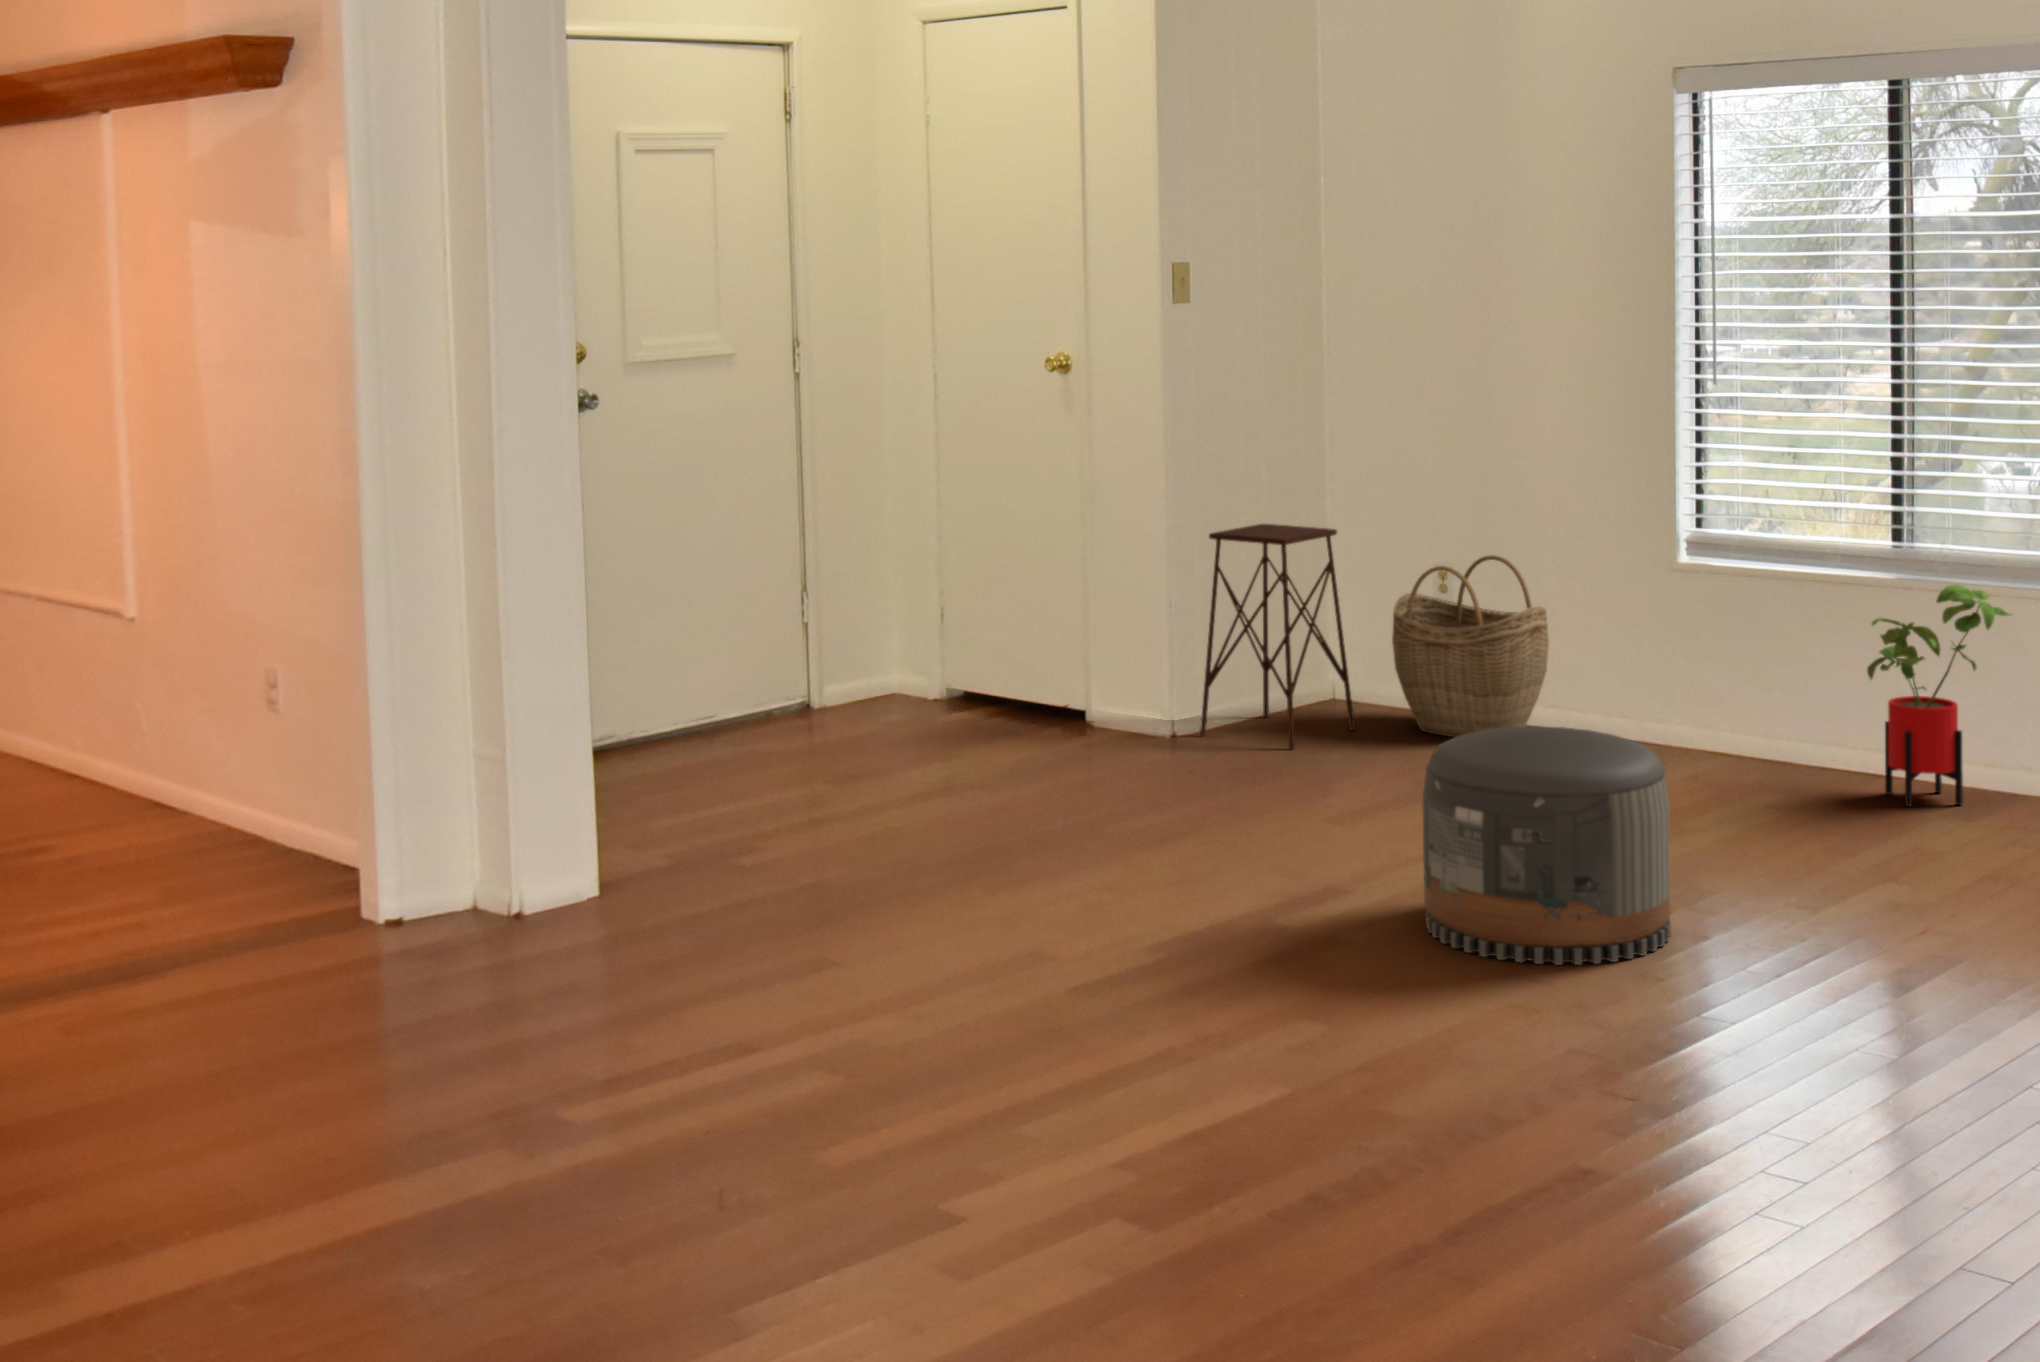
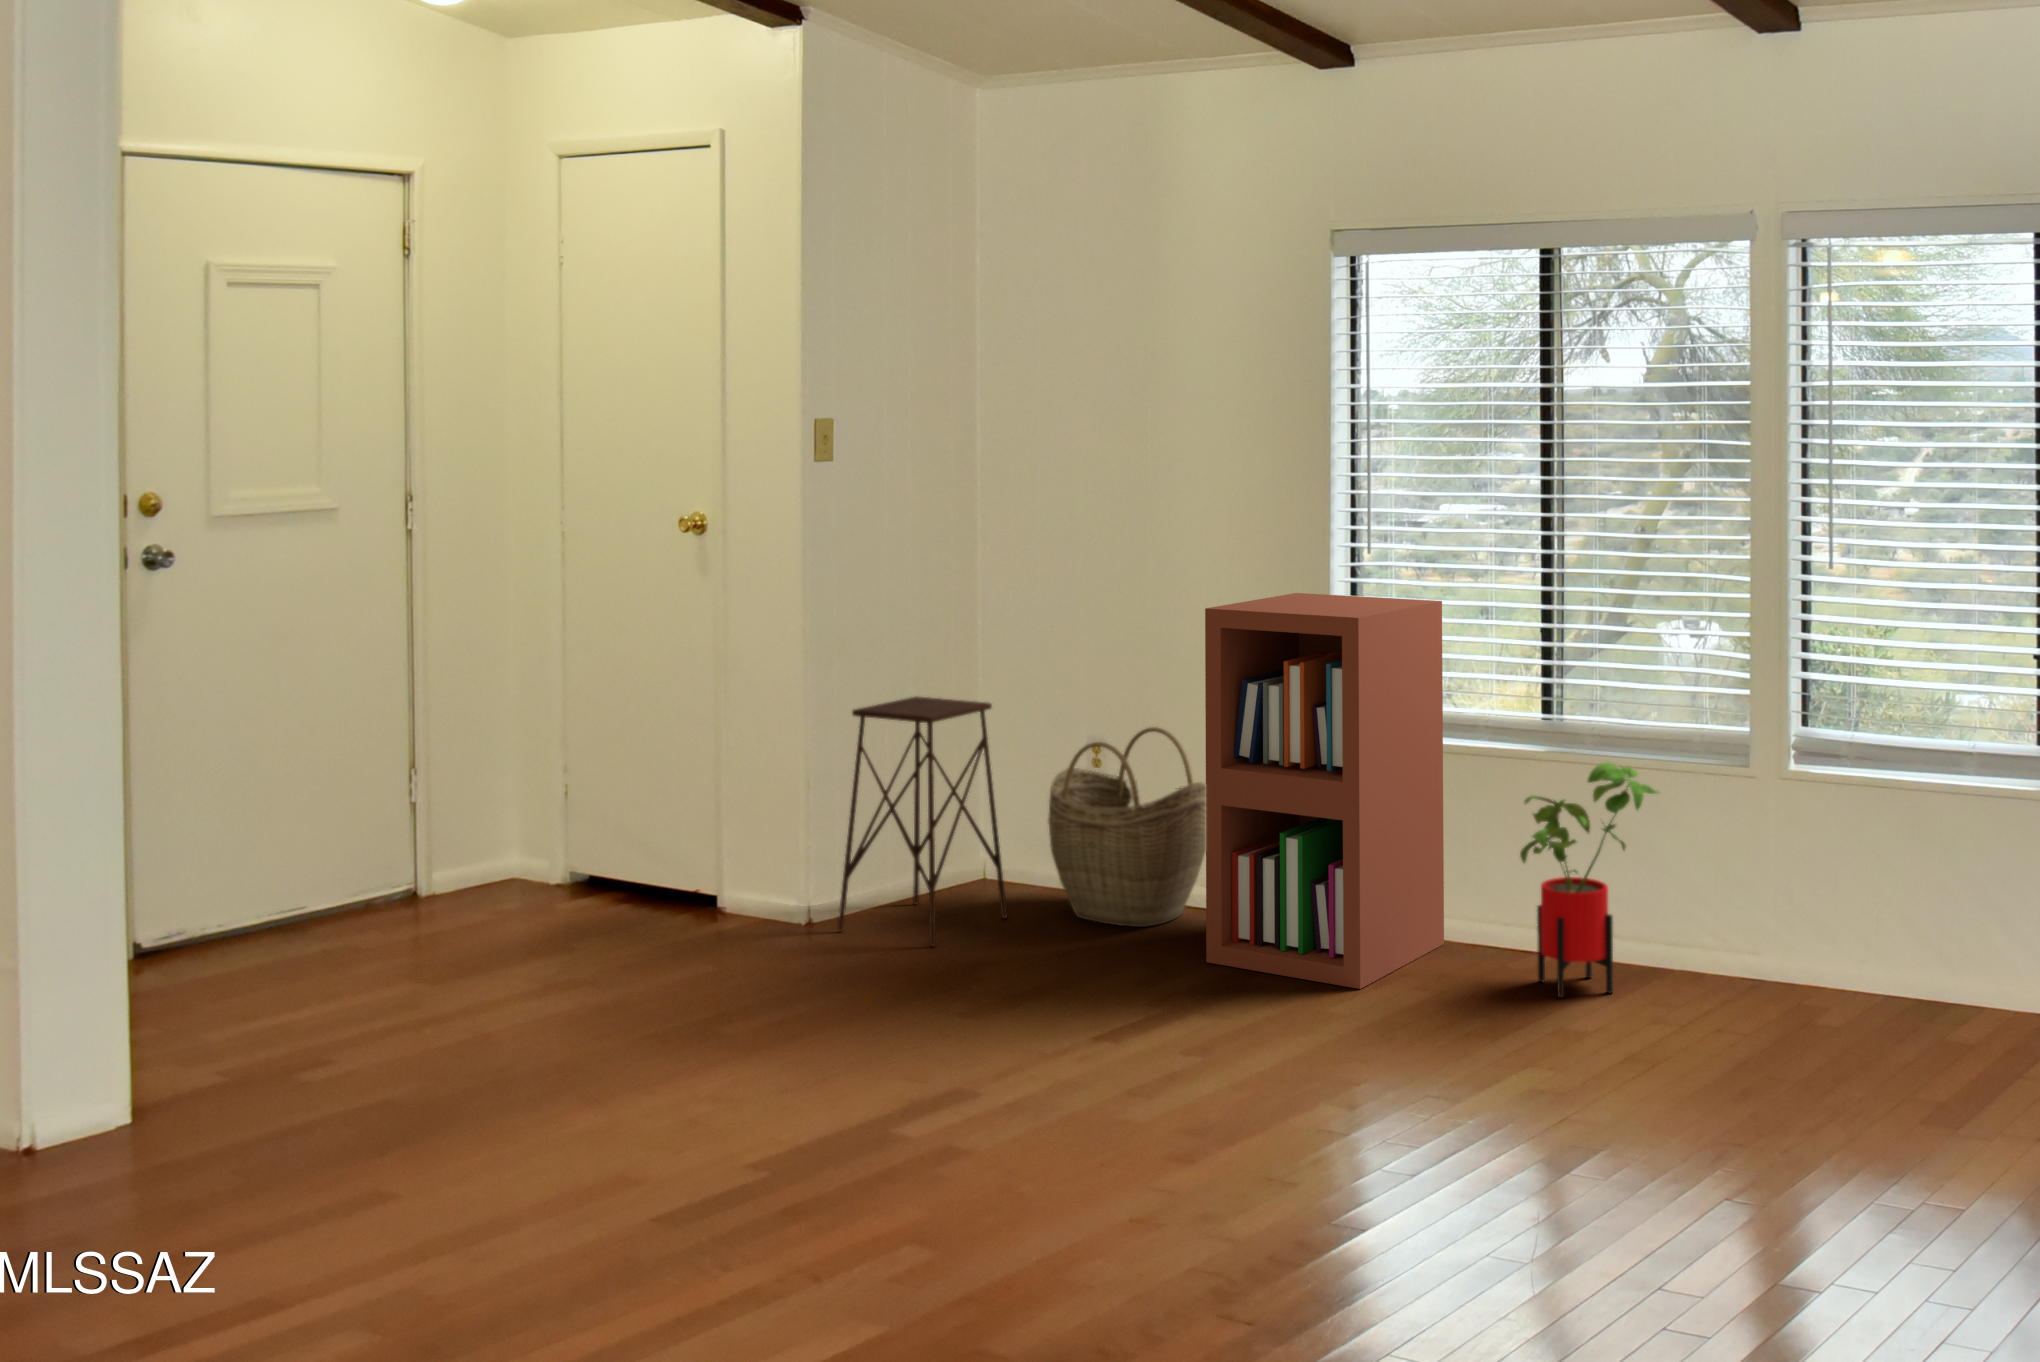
bookshelf: none [1549,425,1789,793] -> present [1205,593,1444,989]
pouf: present [1423,726,1671,965] -> none [1024,956,1307,1268]

